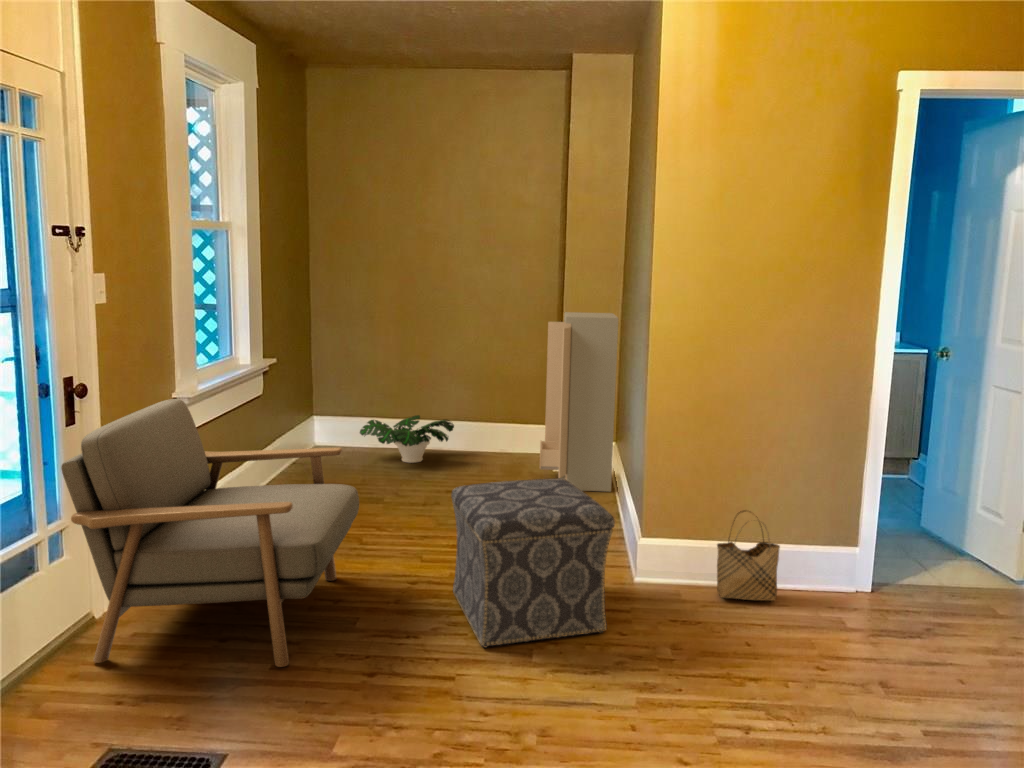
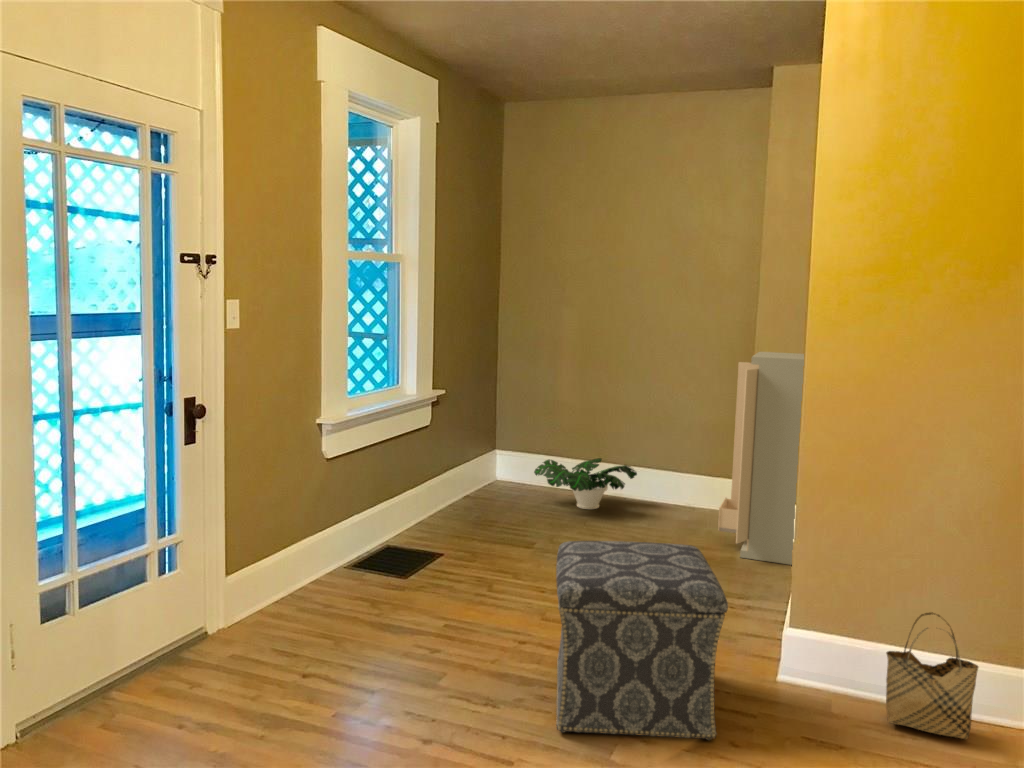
armchair: present [61,399,359,667] -> none [167,424,467,714]

